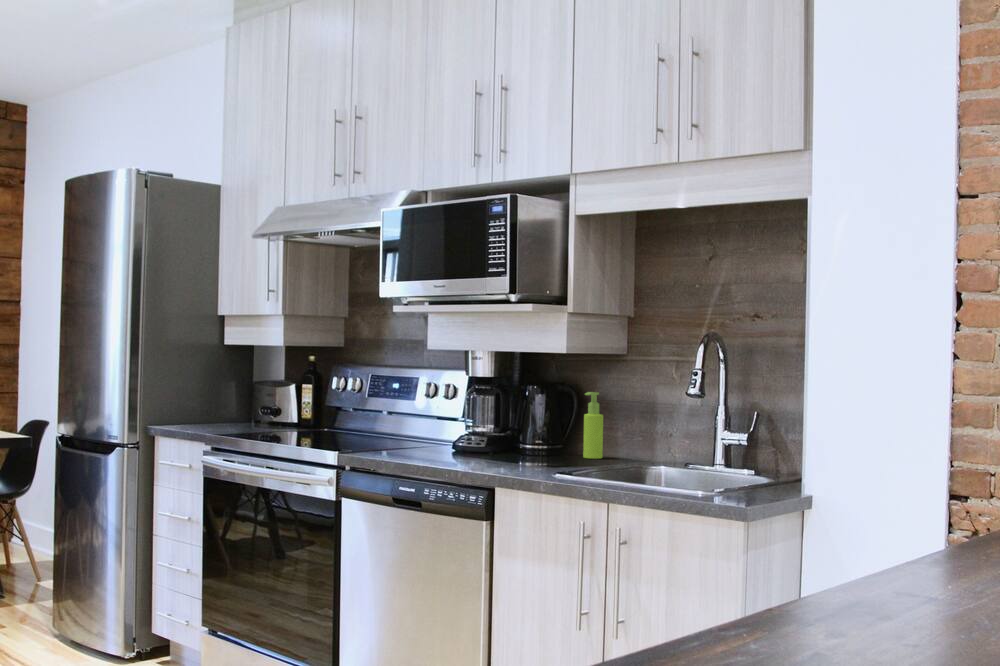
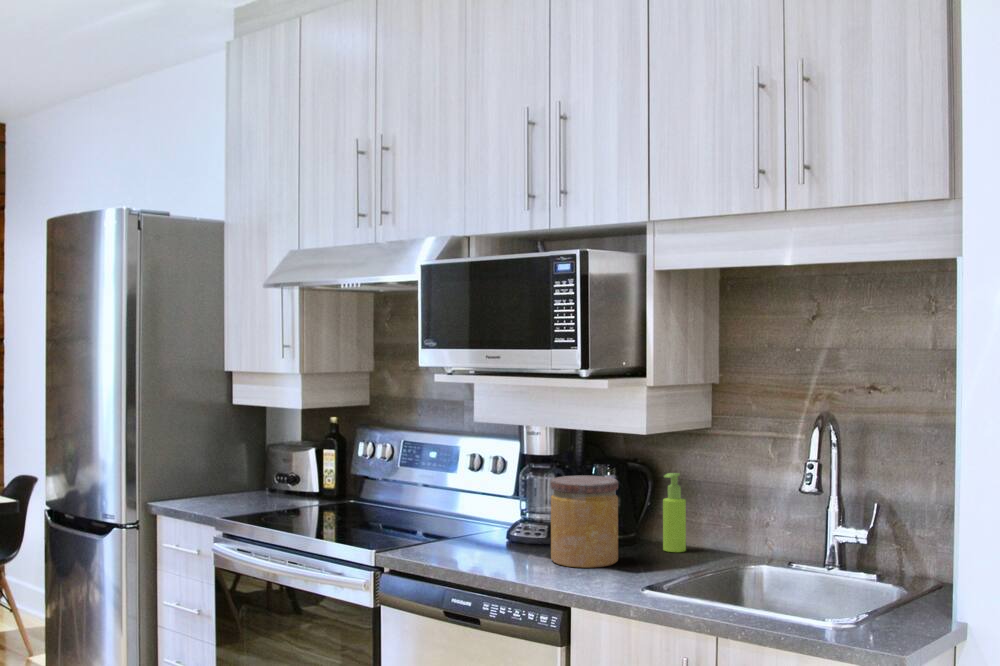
jar: none [485,391,544,464] -> present [550,476,618,568]

